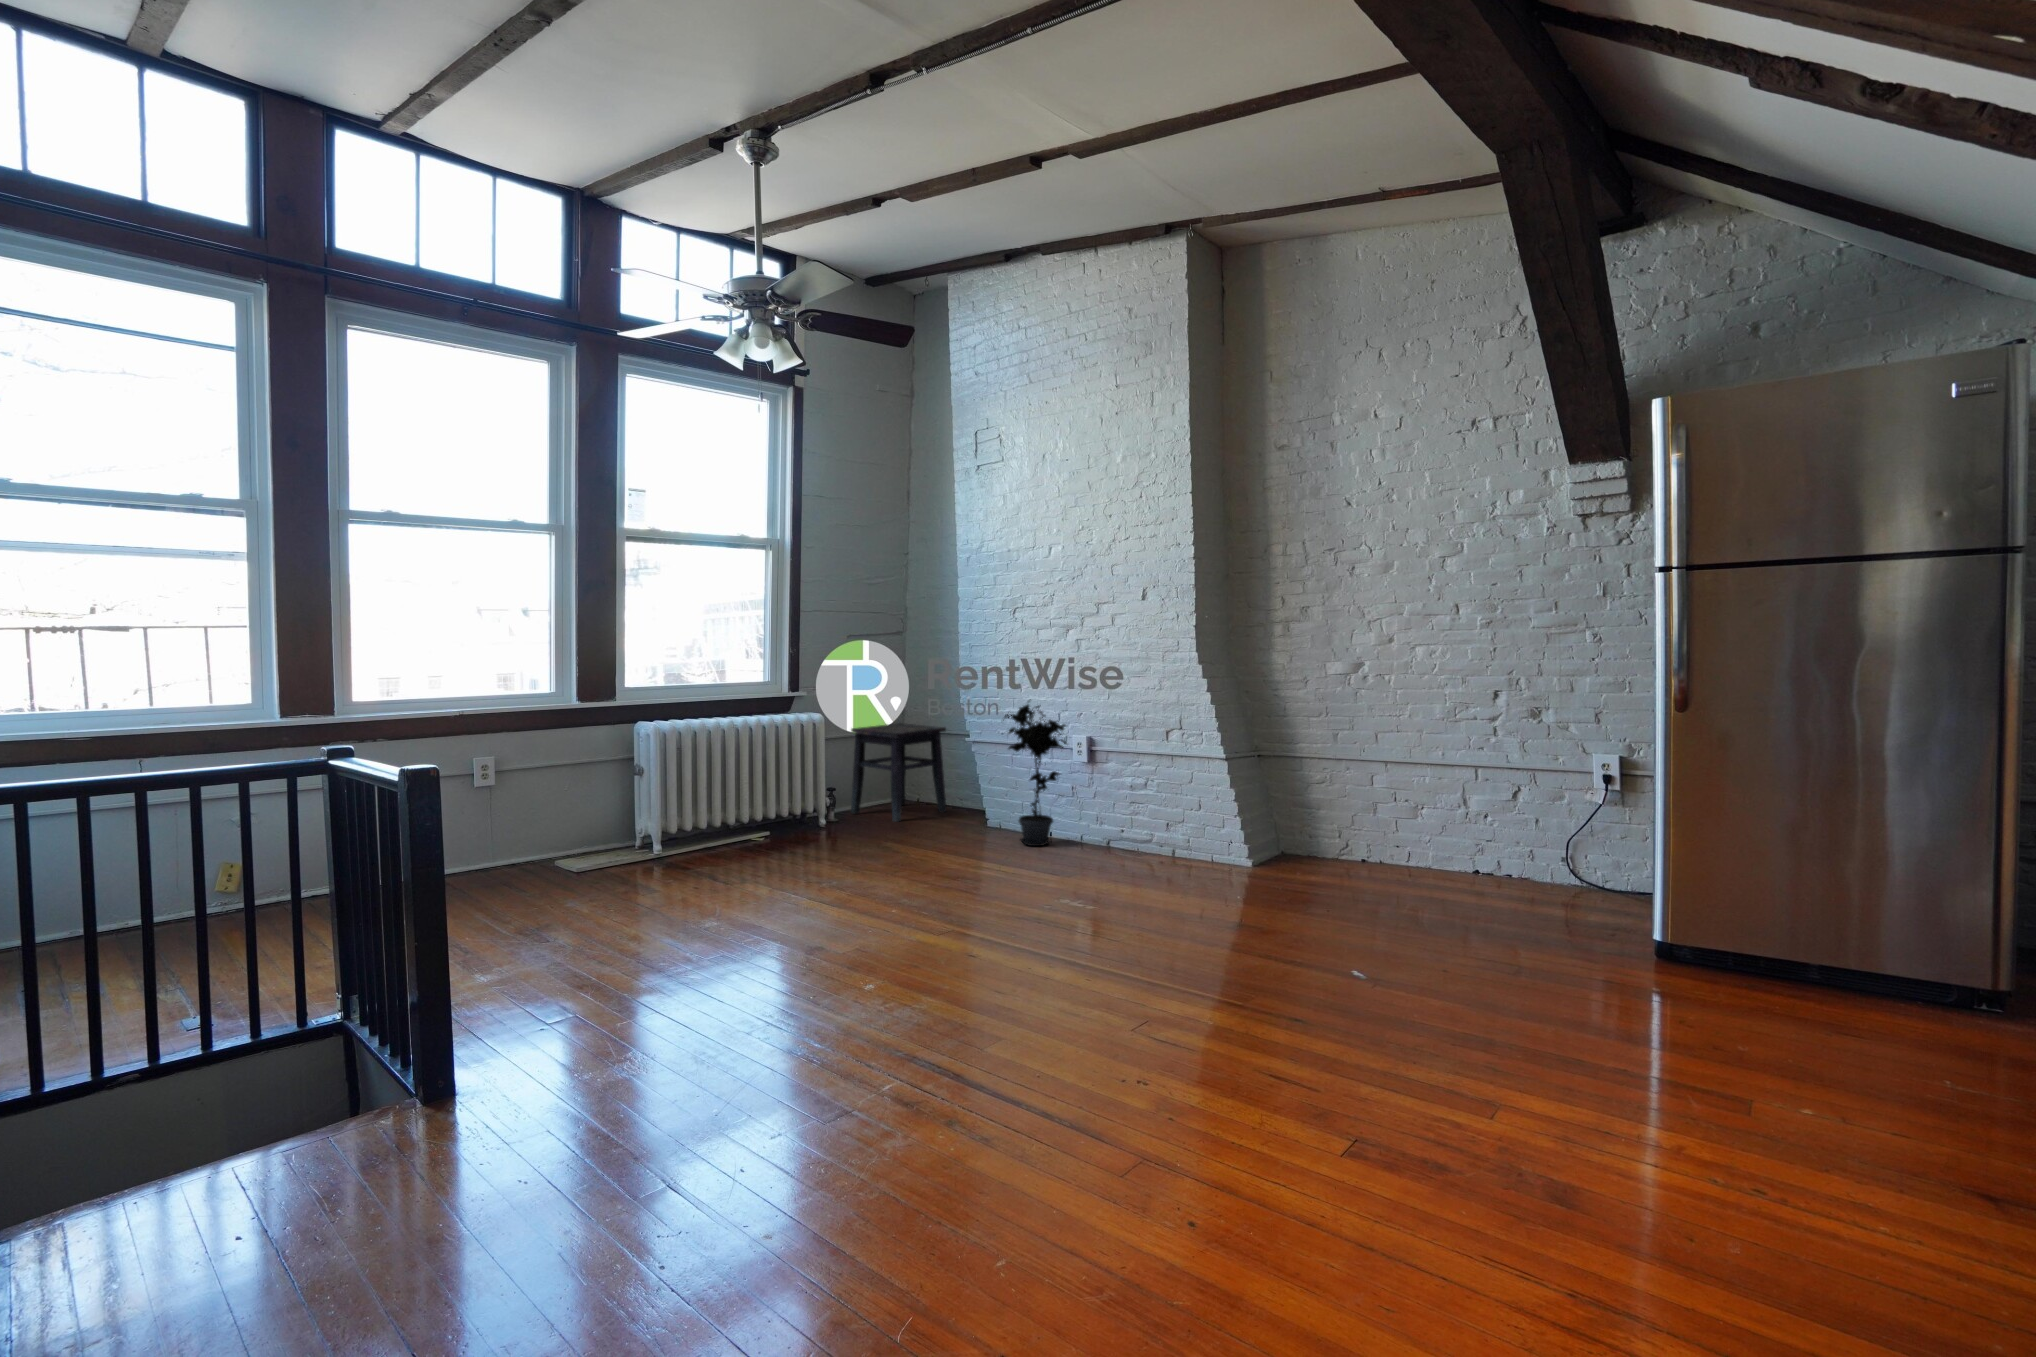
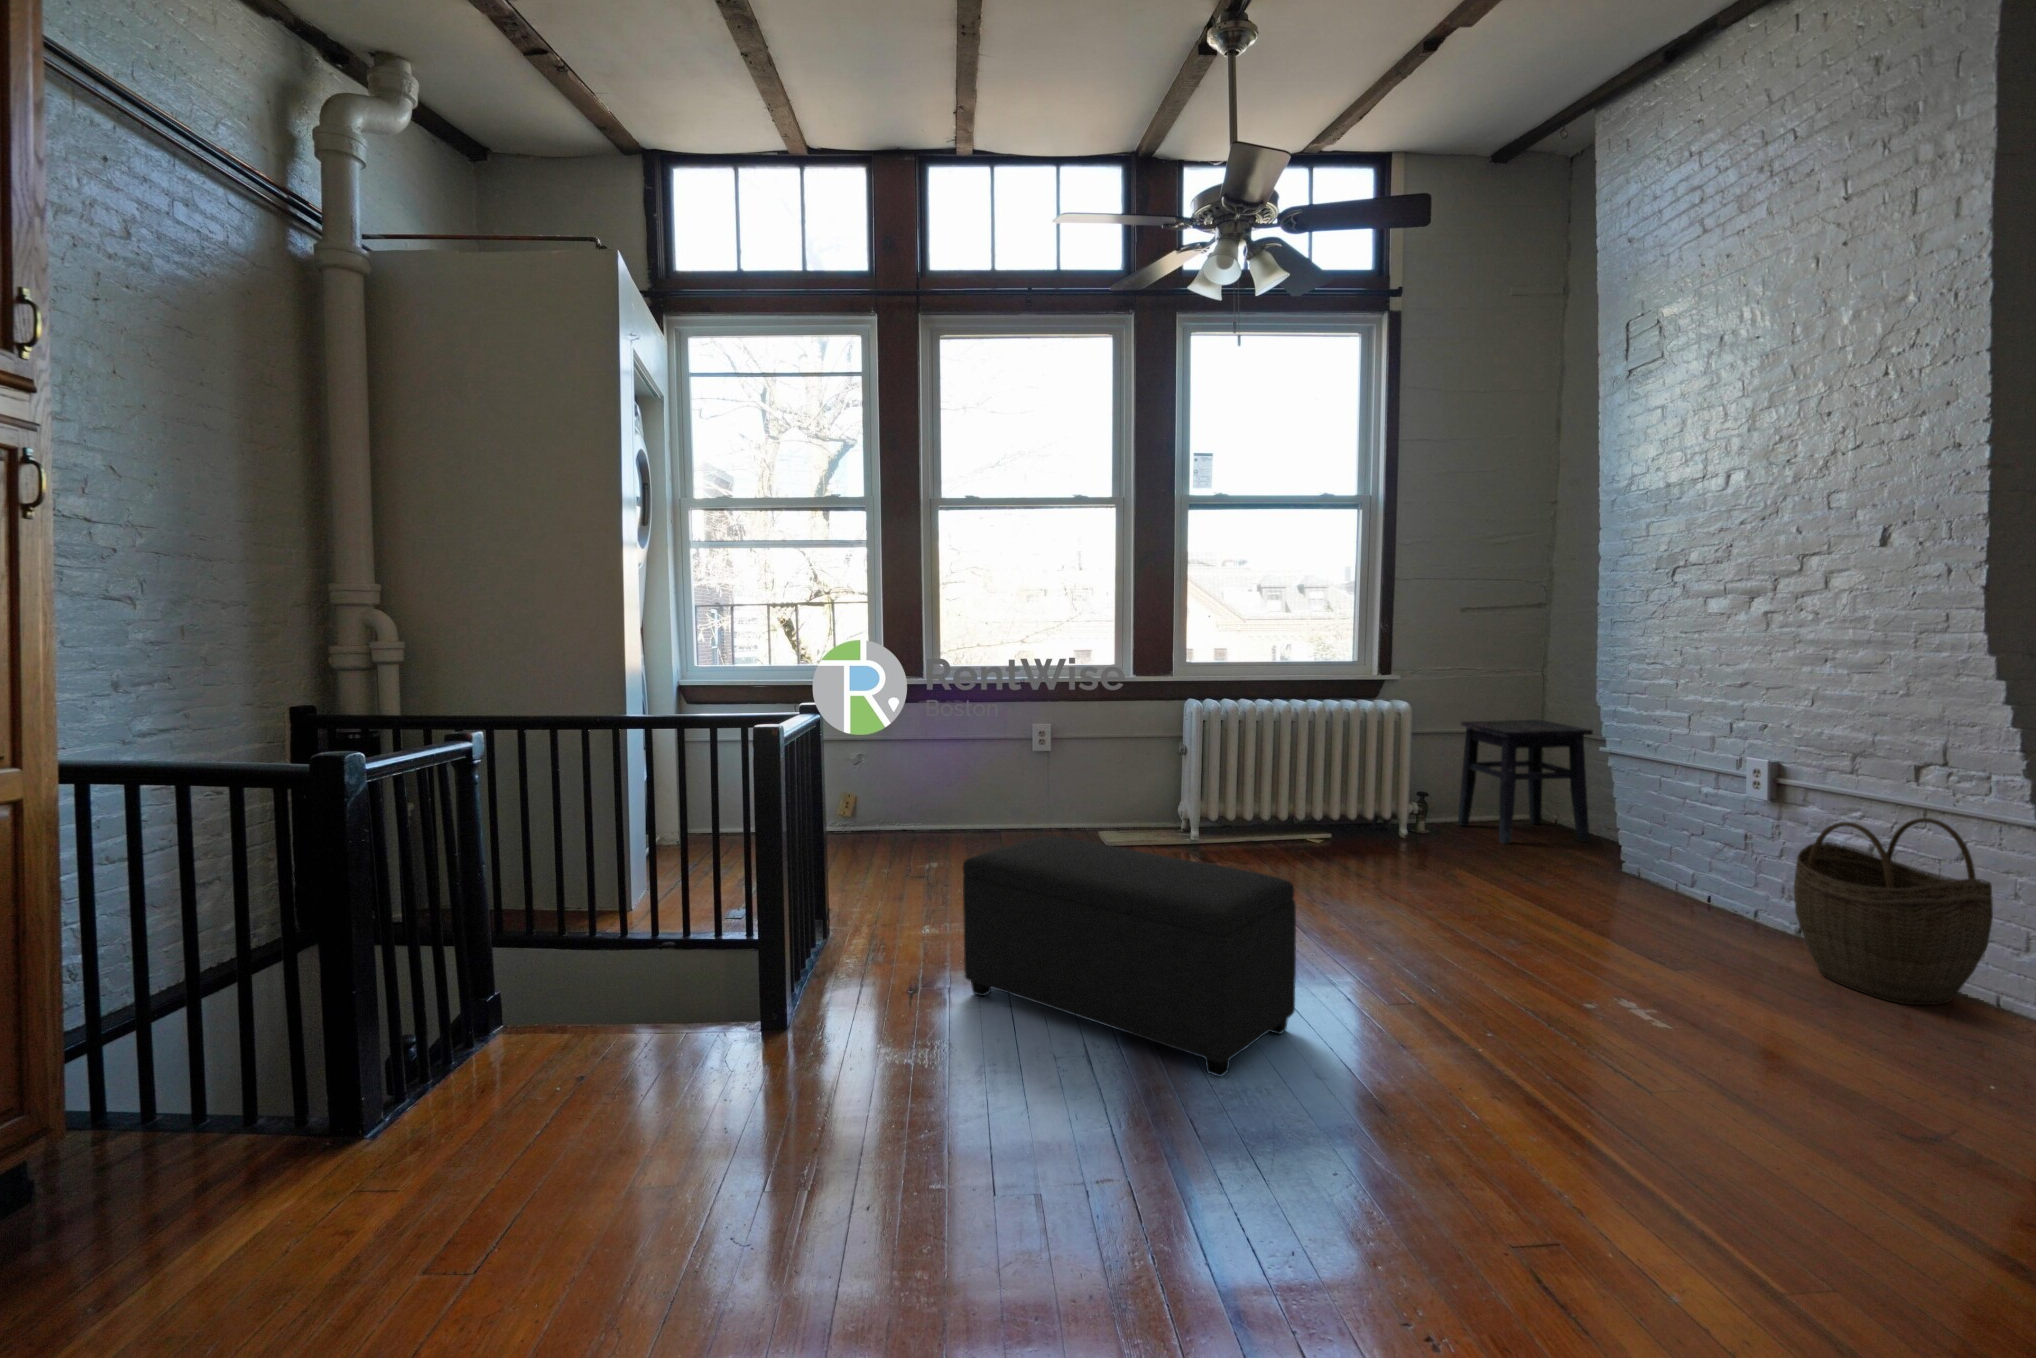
potted plant: present [1003,699,1067,846] -> none [1626,699,1740,913]
woven basket: none [1119,761,1210,870] -> present [1794,818,1993,1005]
ottoman: none [621,848,913,1010] -> present [963,836,1296,1077]

